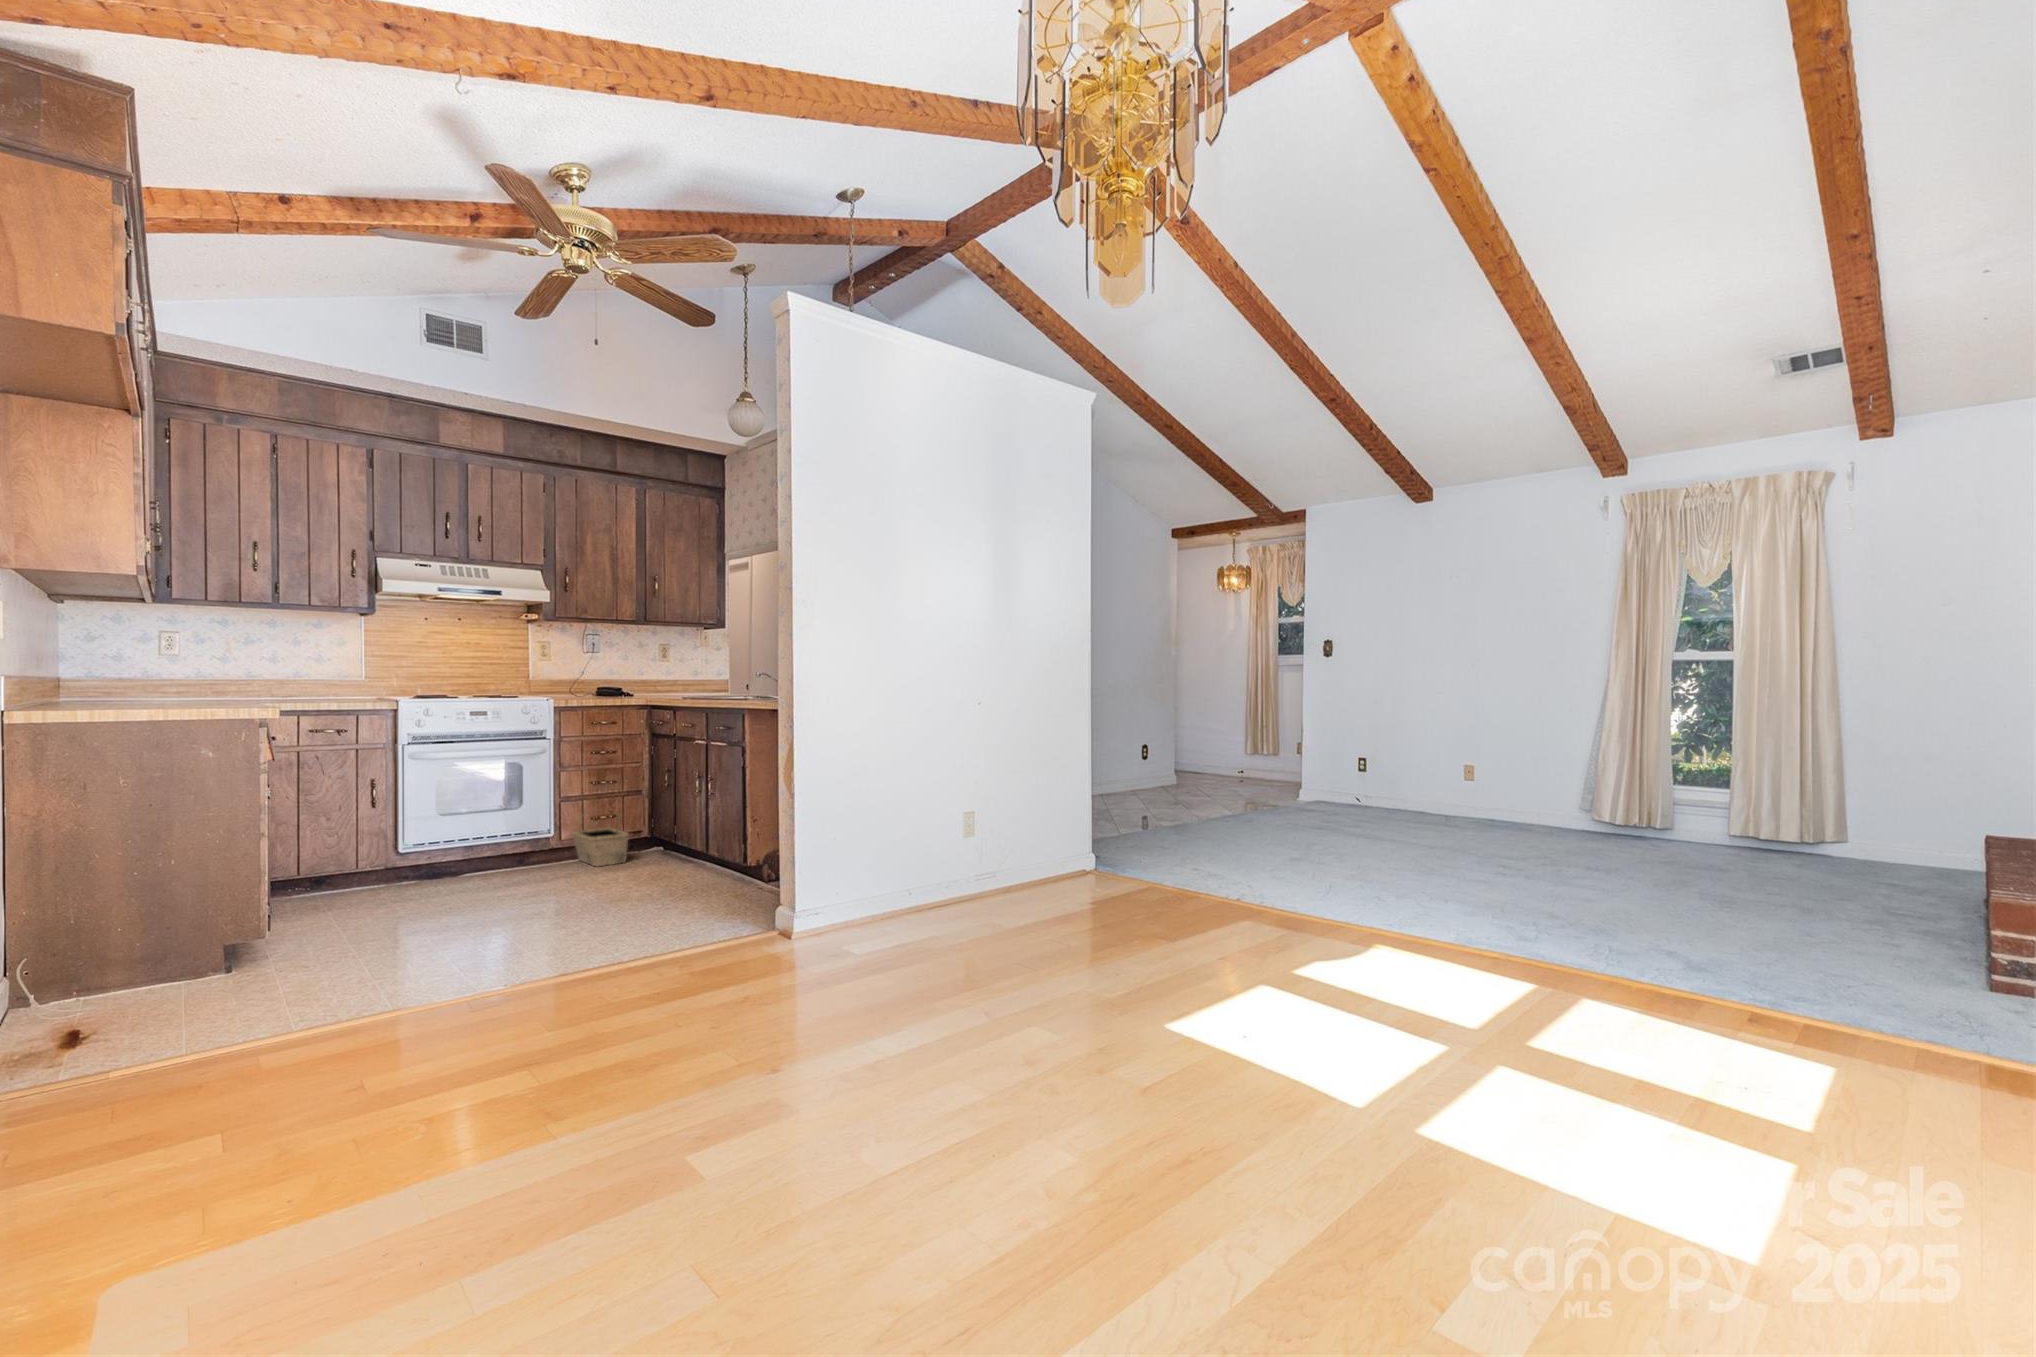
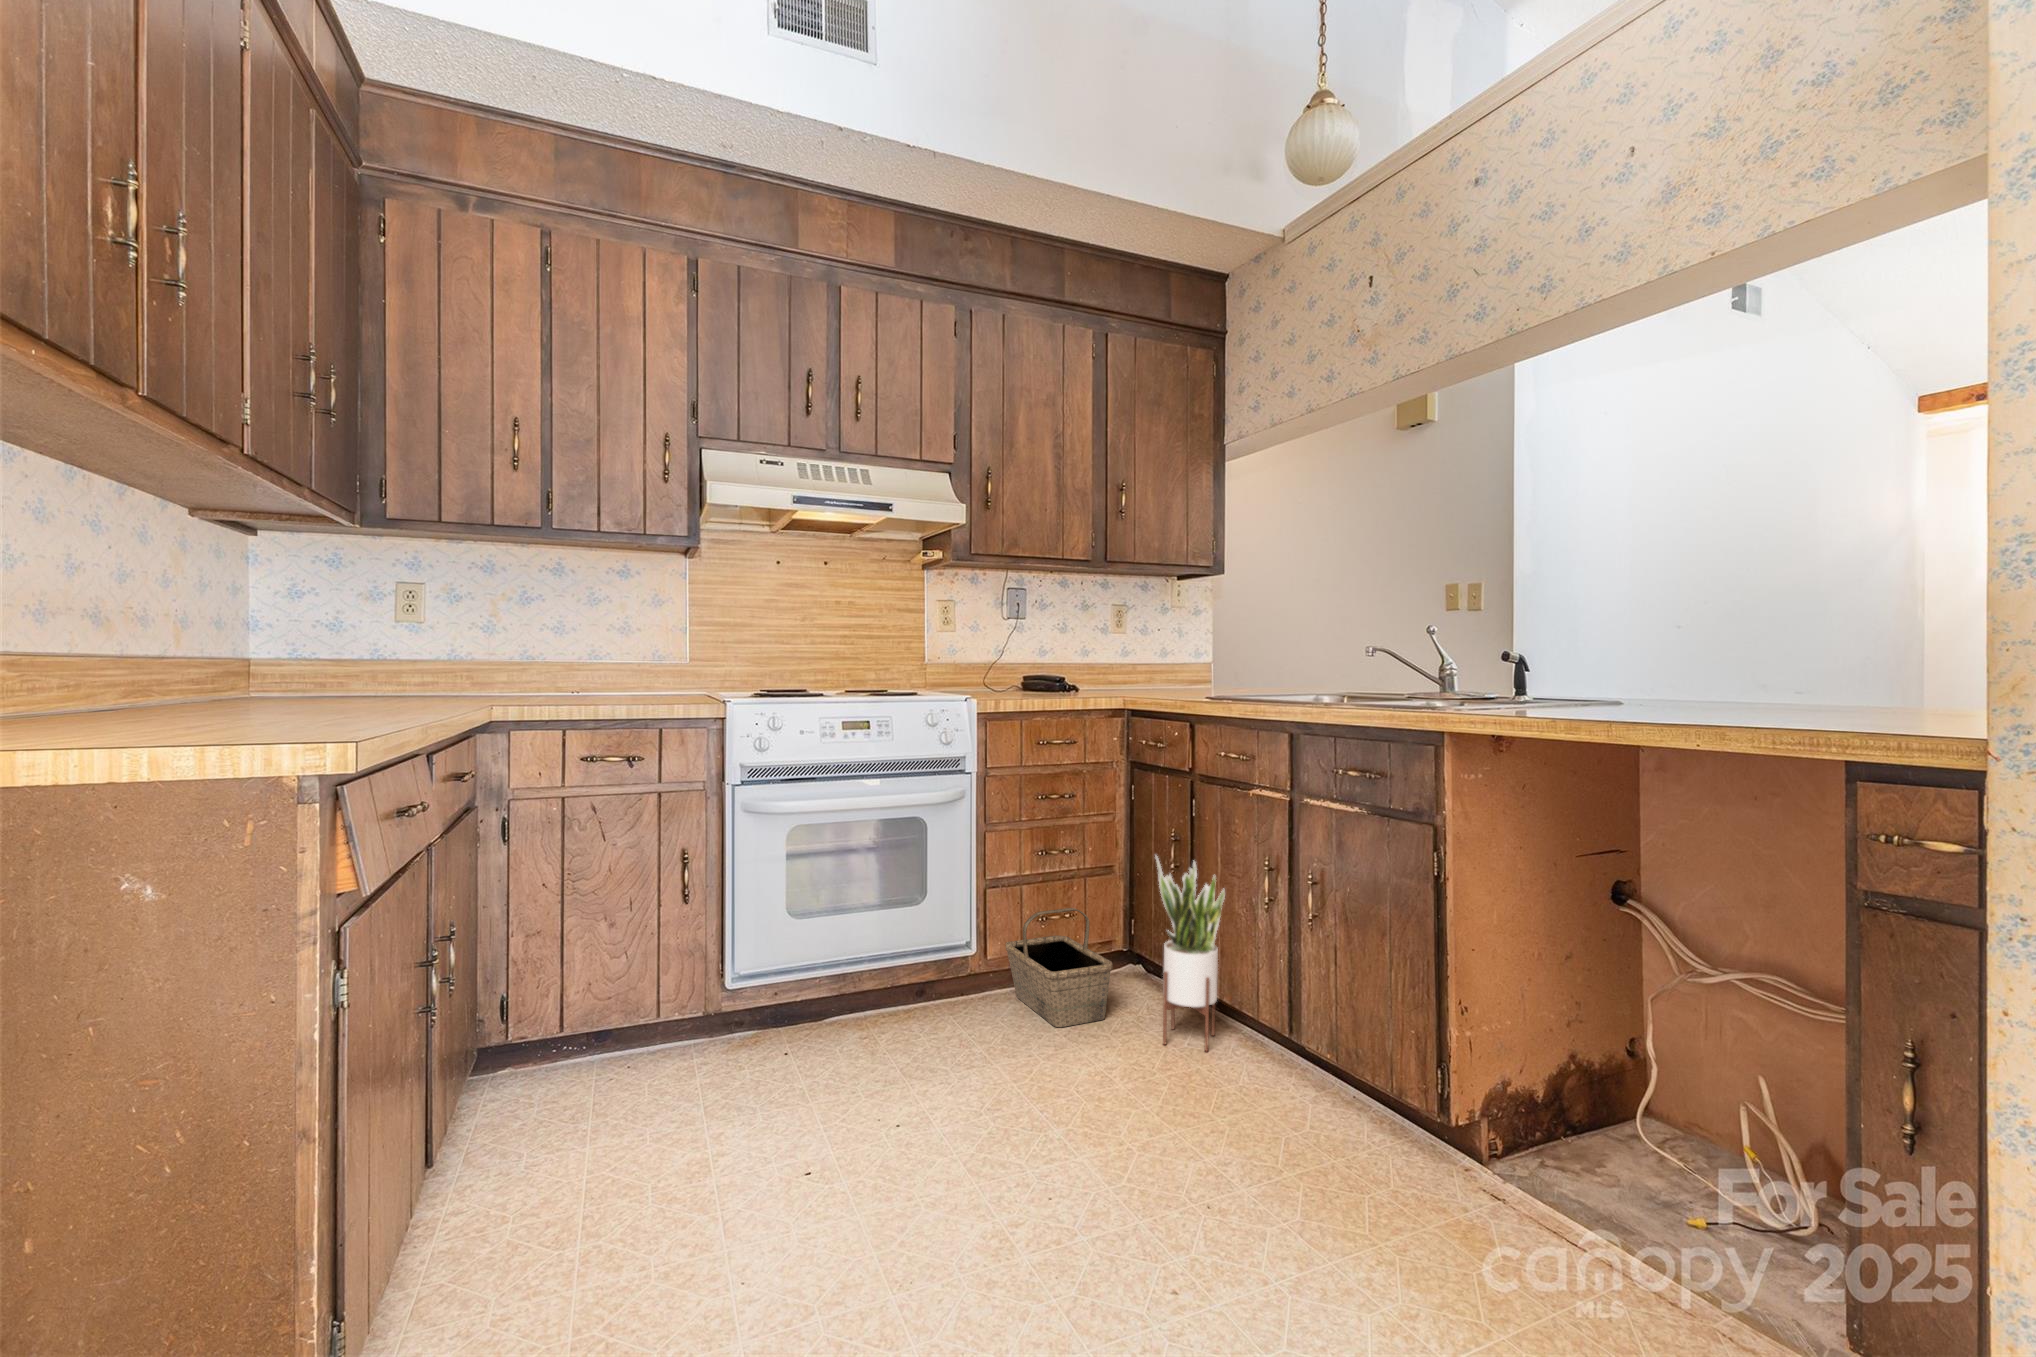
potted plant: none [650,775,681,867] -> present [1155,856,1225,1052]

